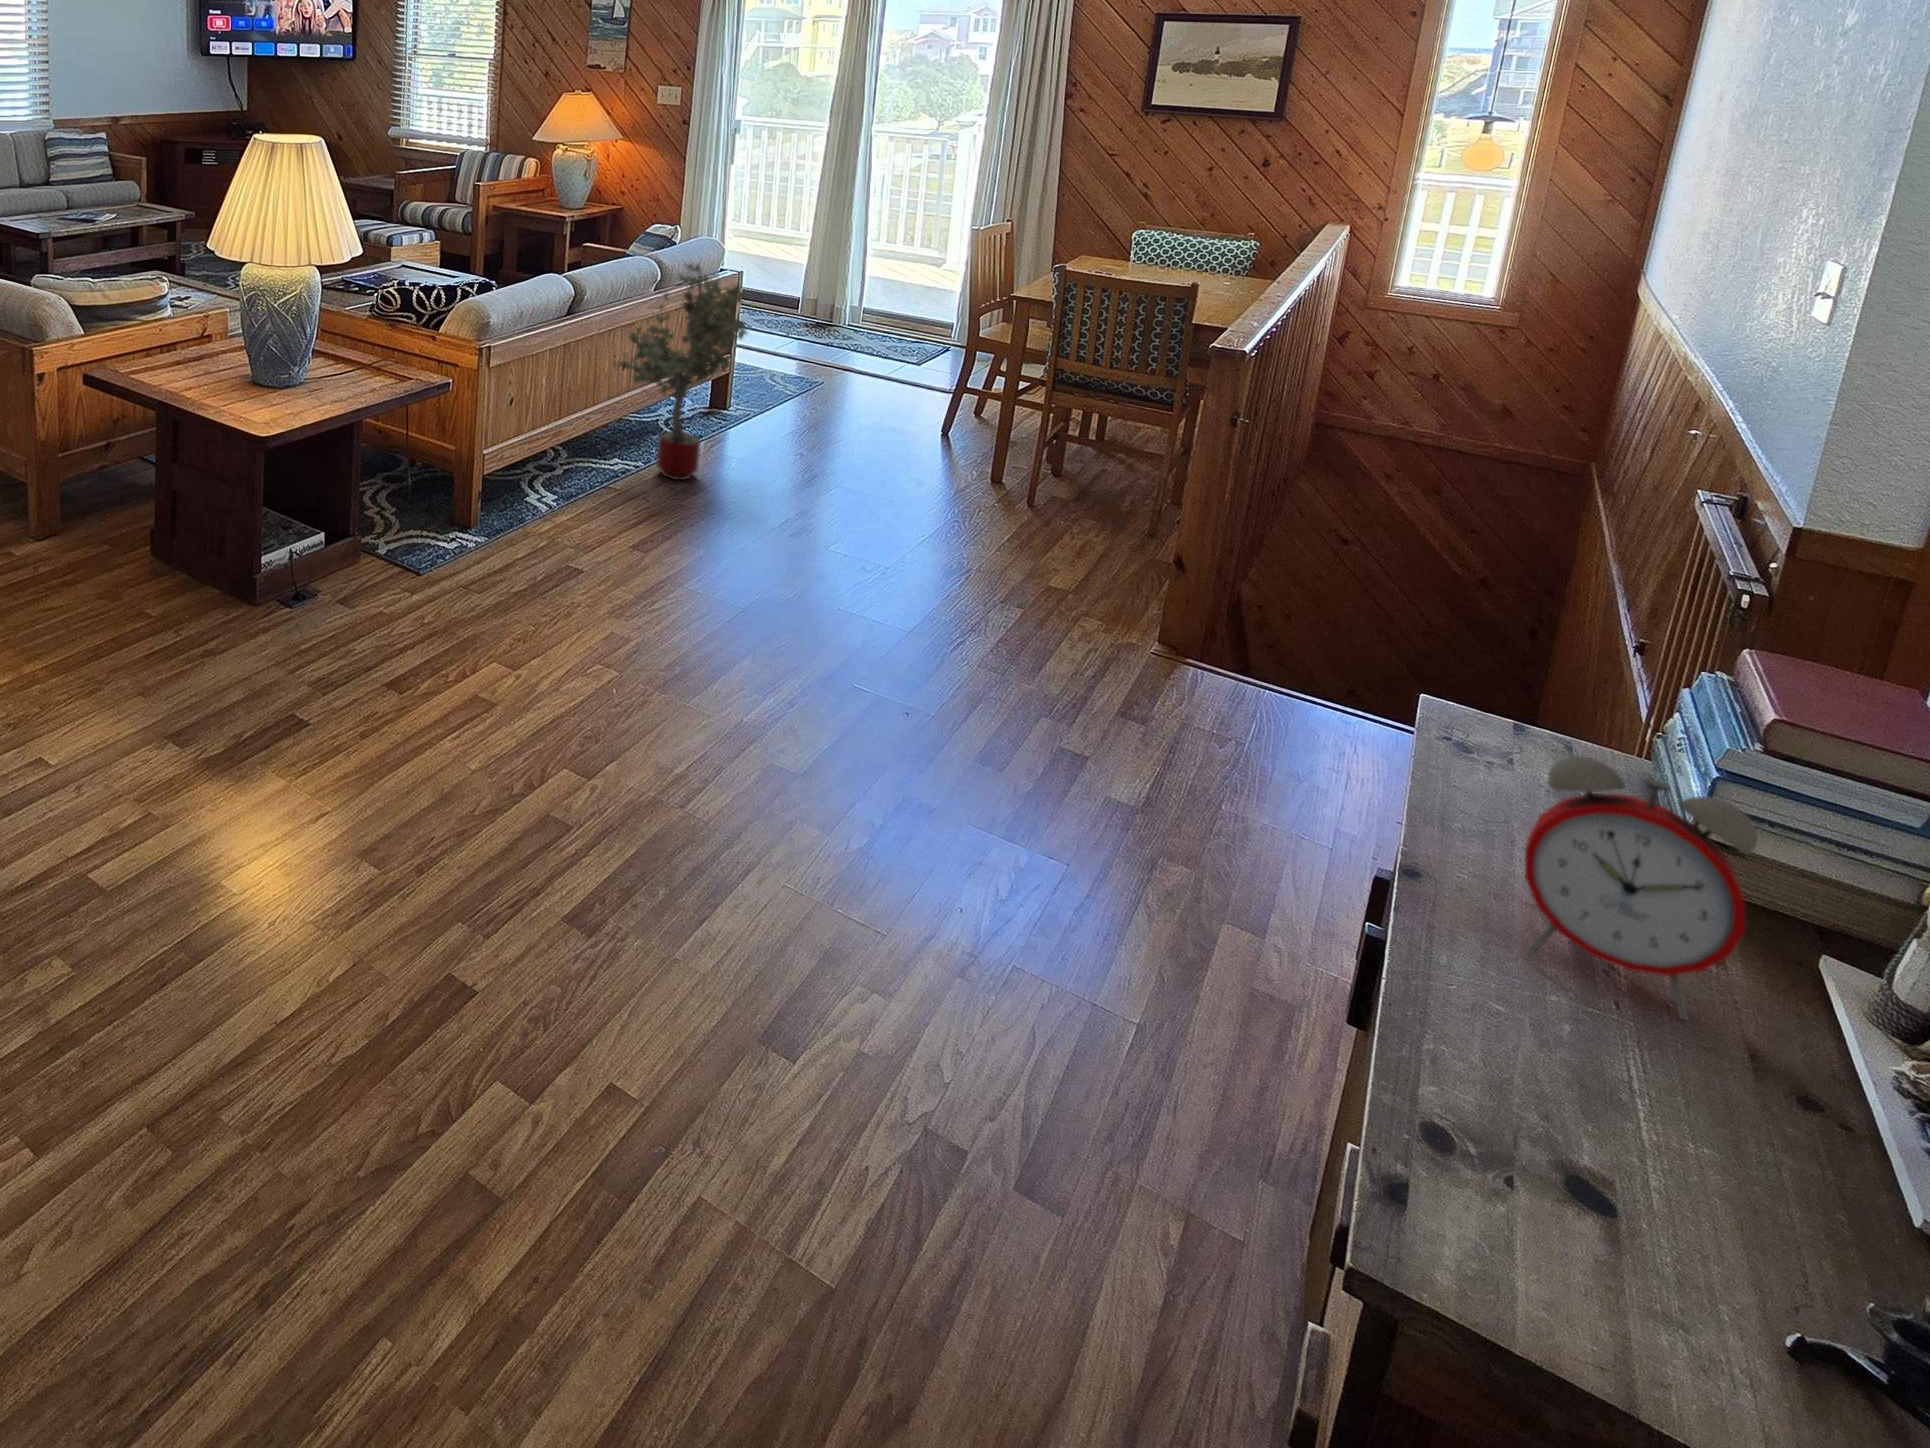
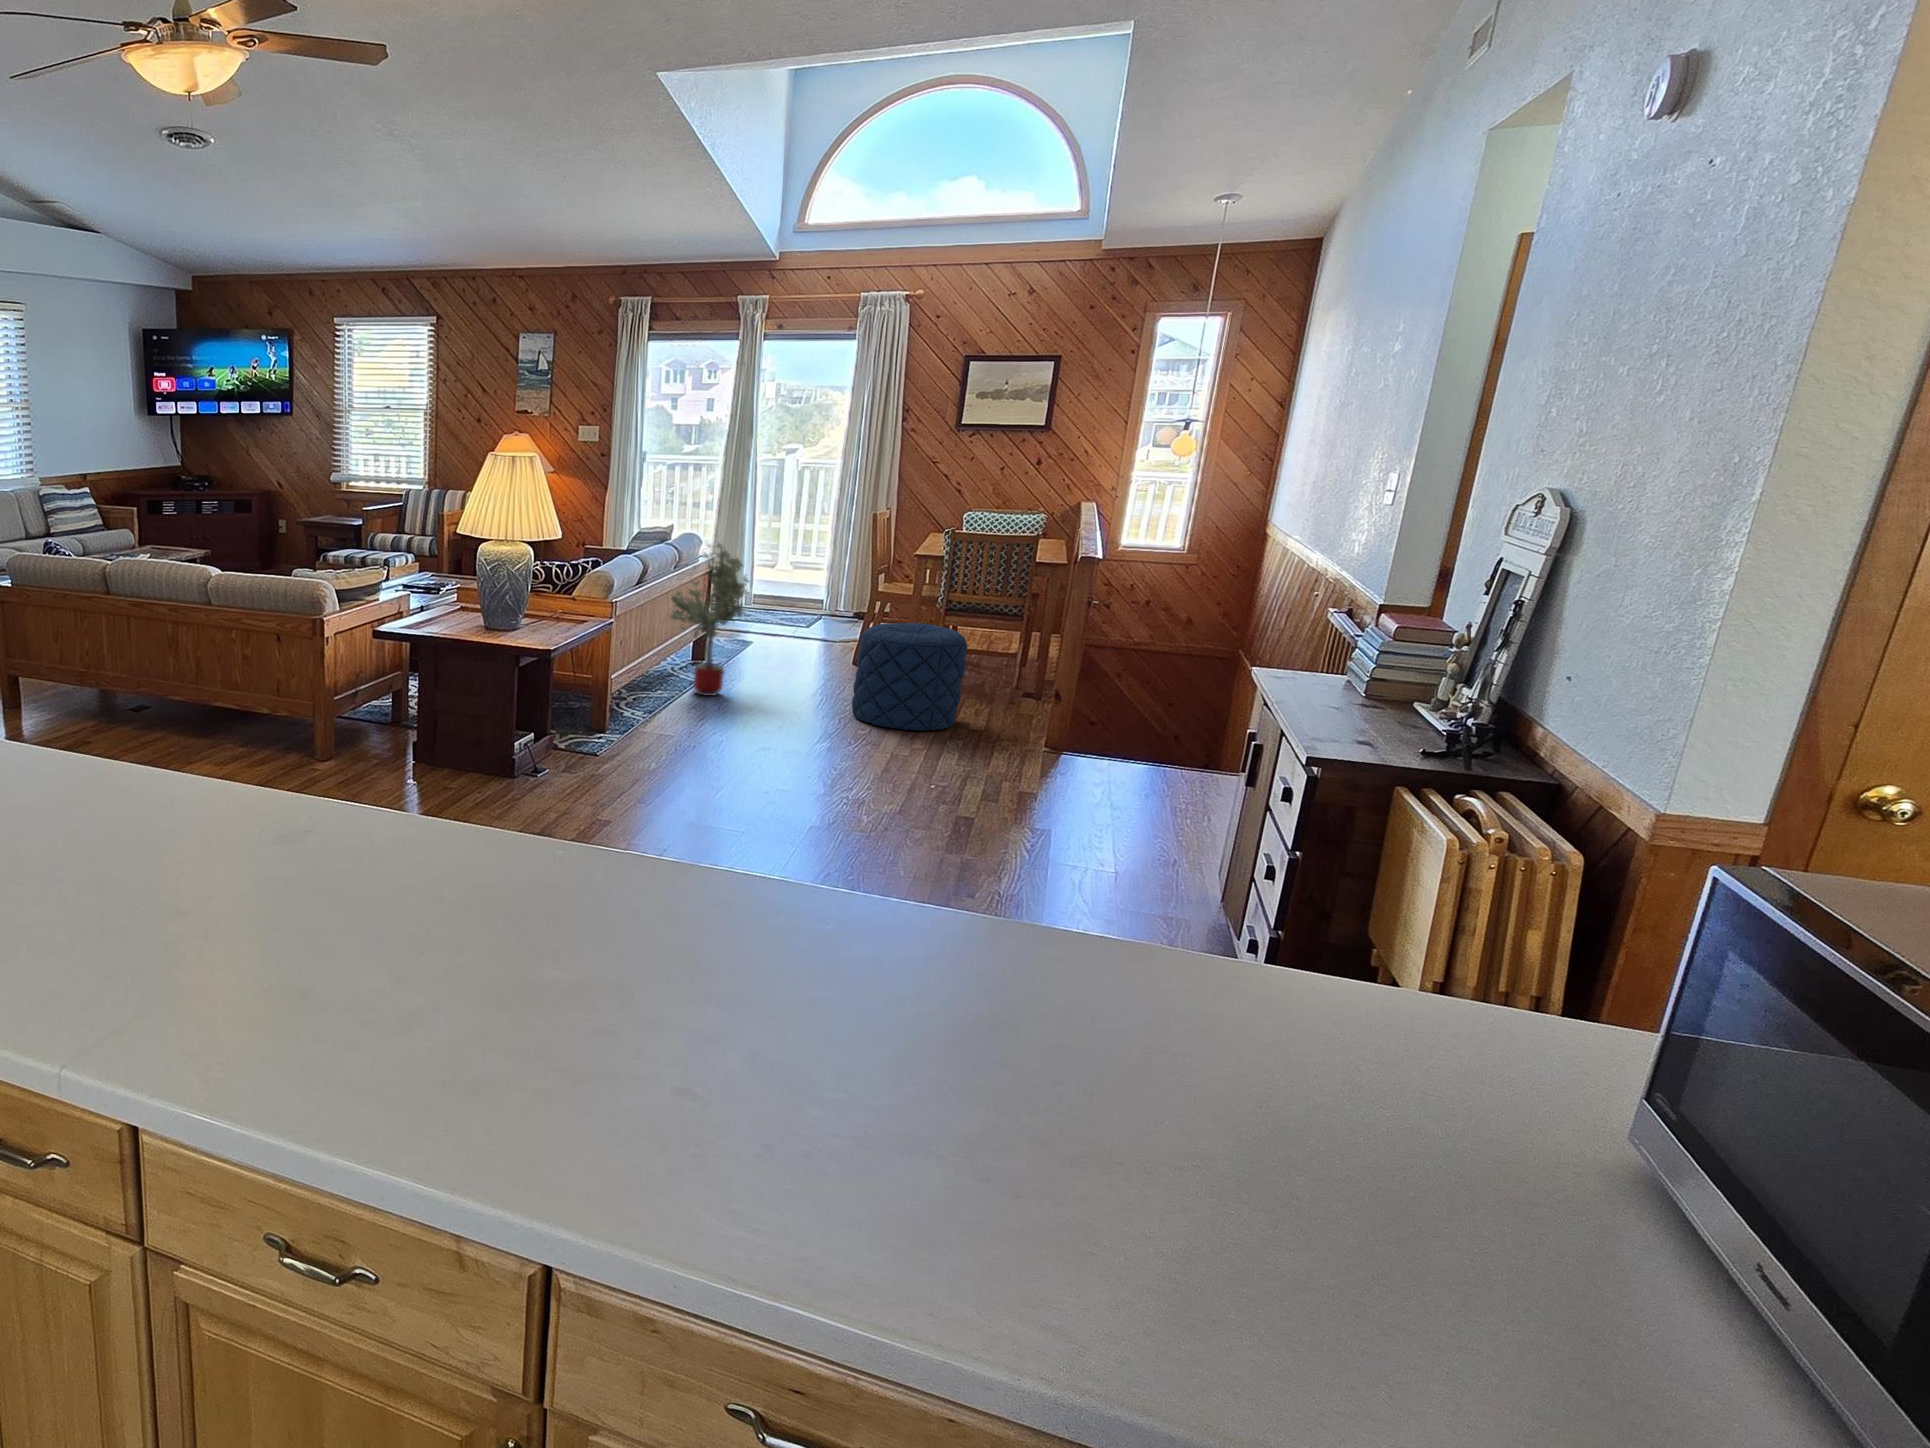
pouf: none [868,407,1052,588] -> present [852,623,967,731]
alarm clock: present [1525,756,1758,1019] -> none [1309,630,1383,710]

